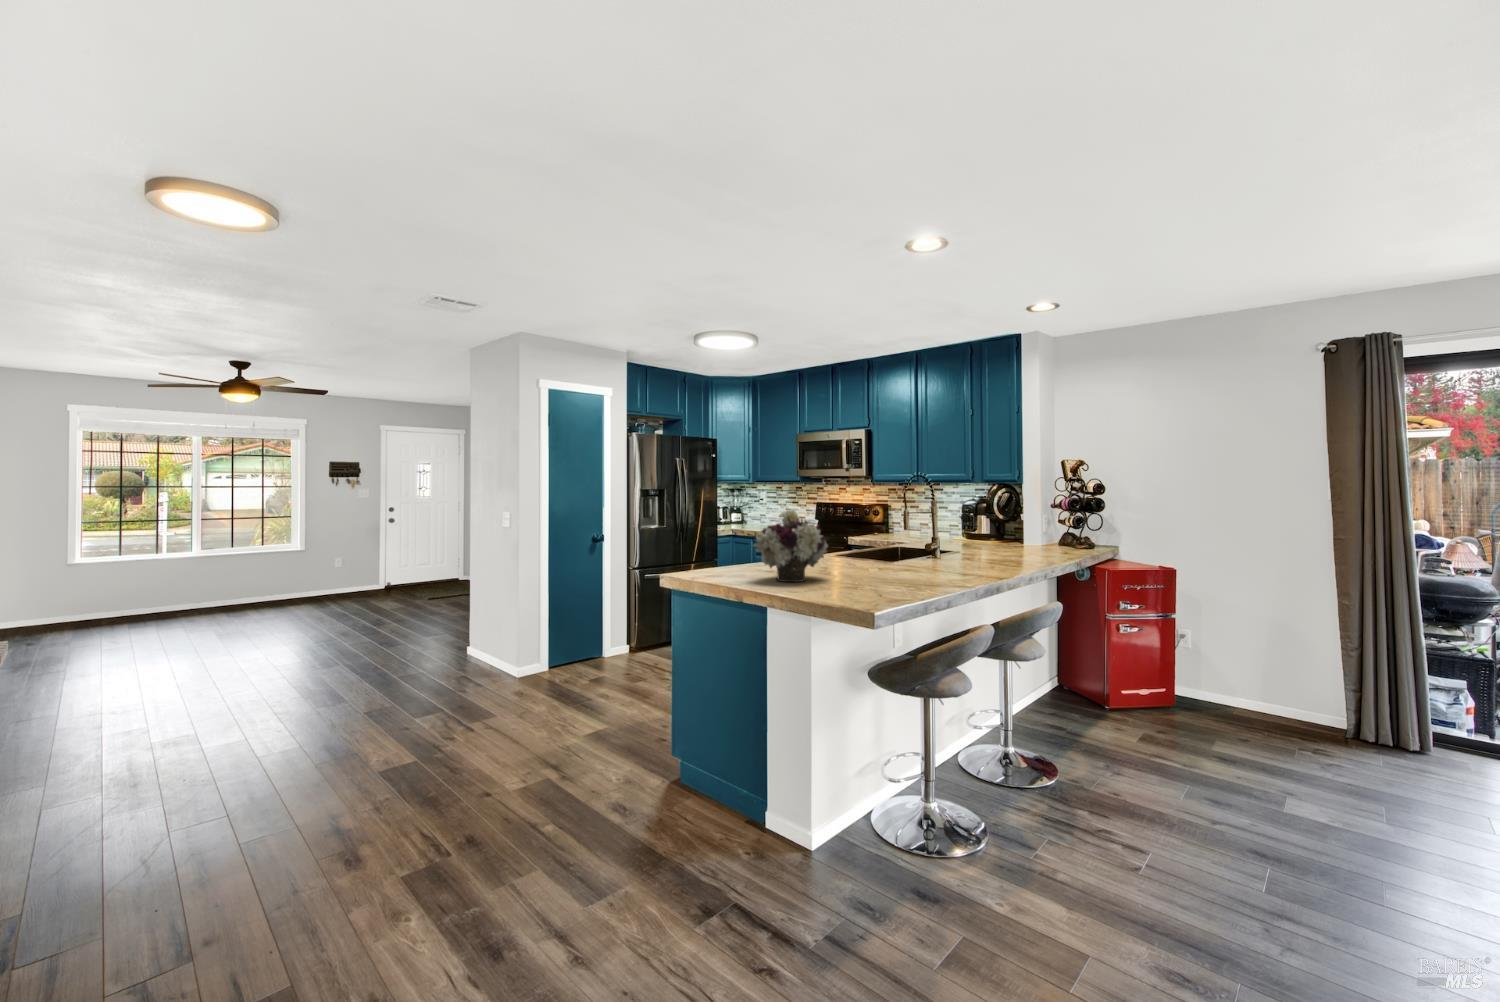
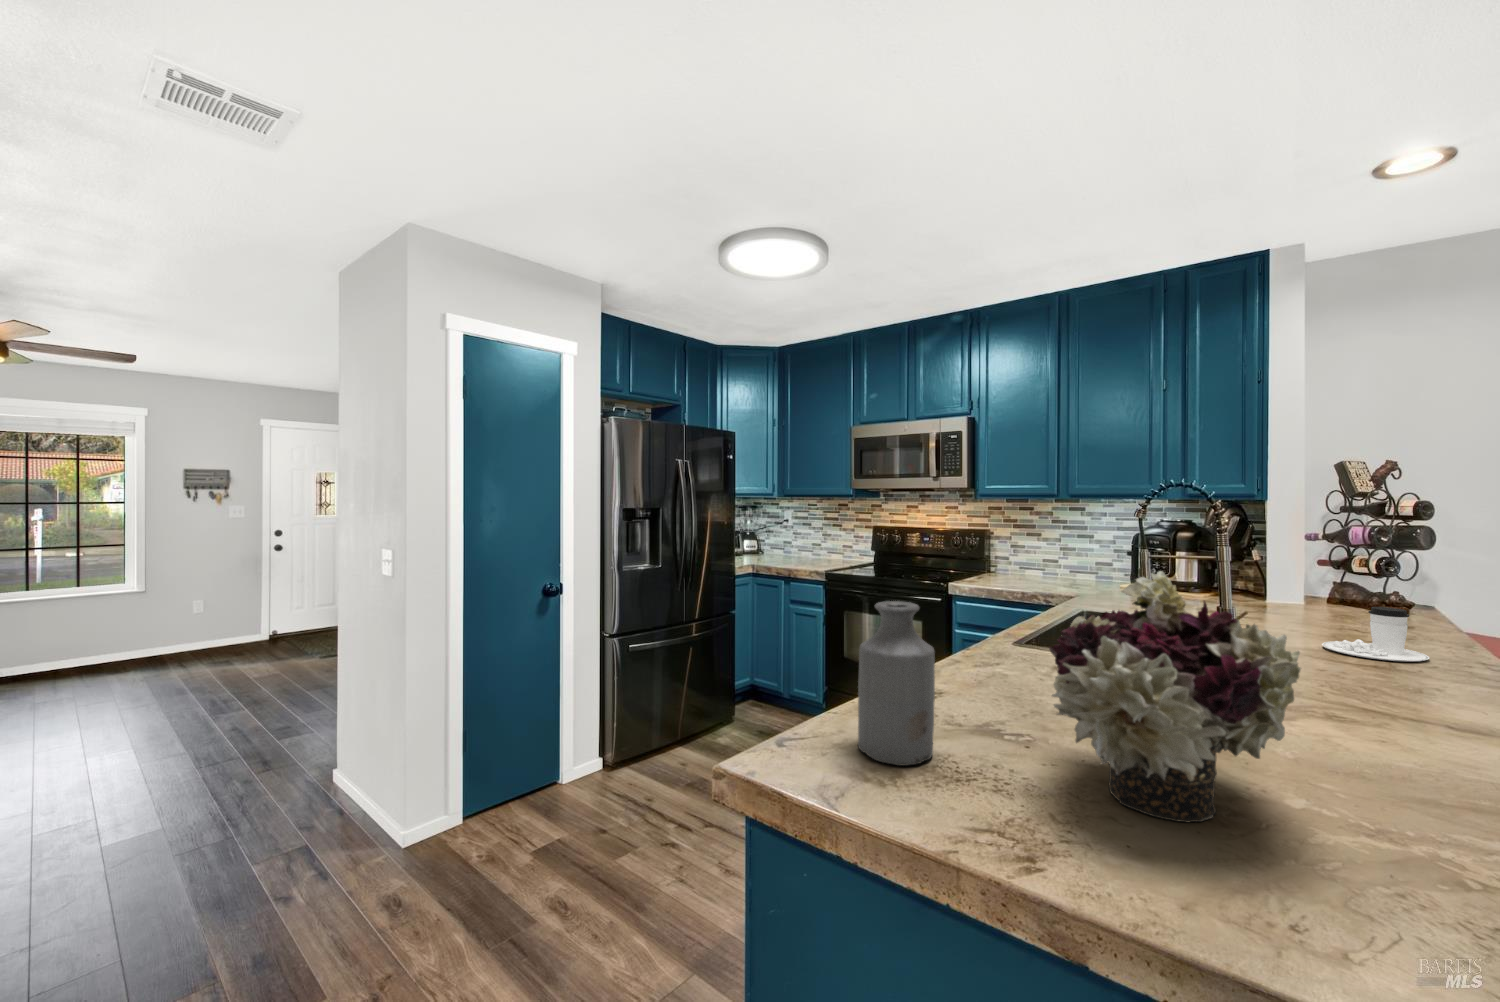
bottle: none [709,523,735,576] -> present [858,601,935,766]
coffee cup: none [974,537,1014,561] -> present [1322,607,1429,662]

